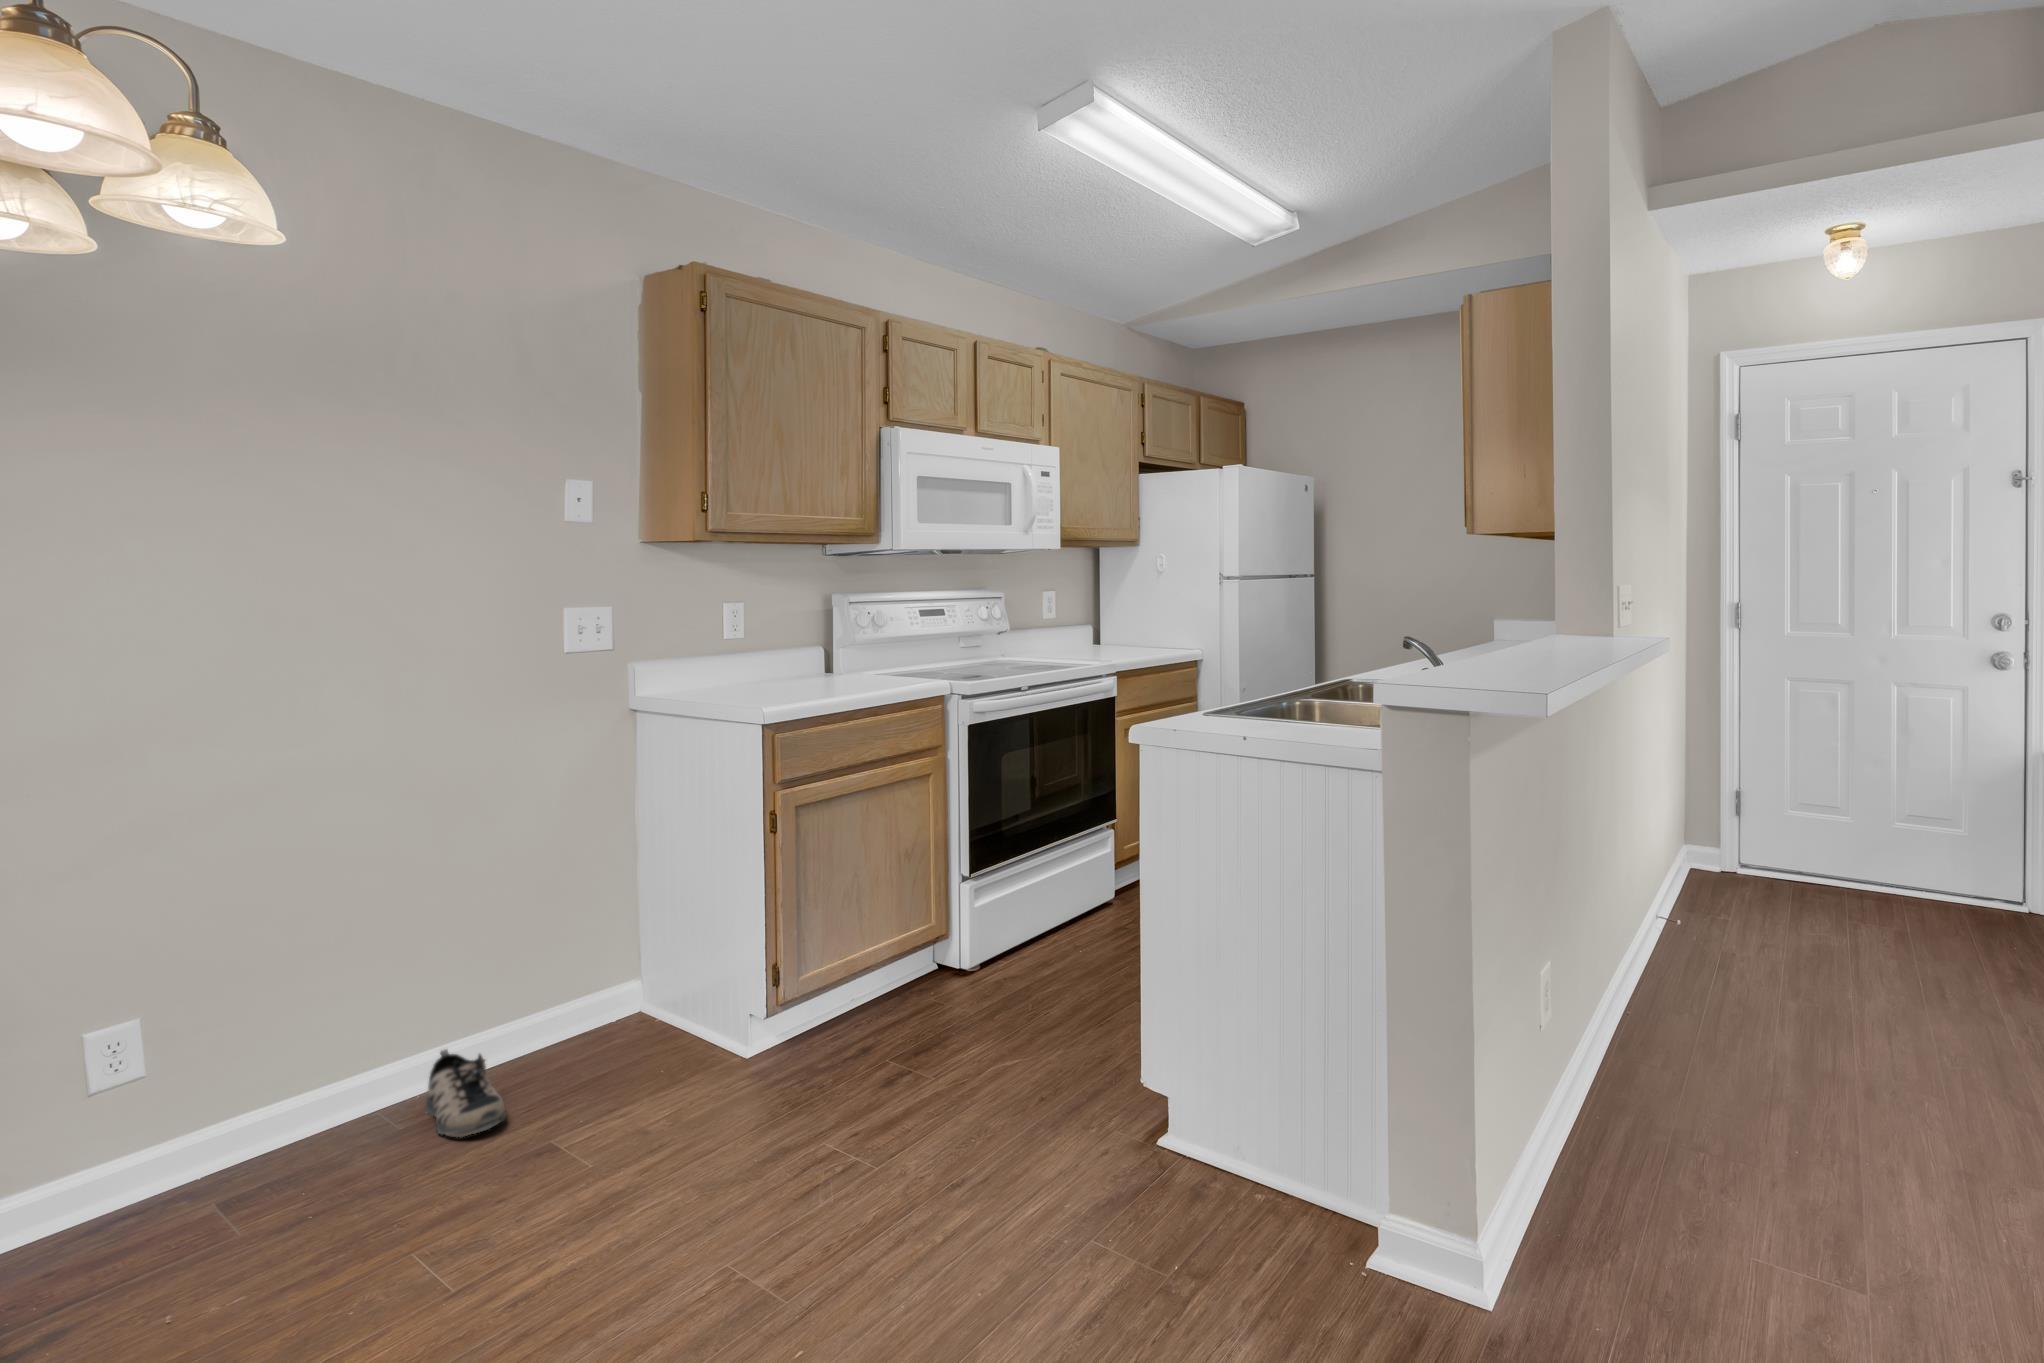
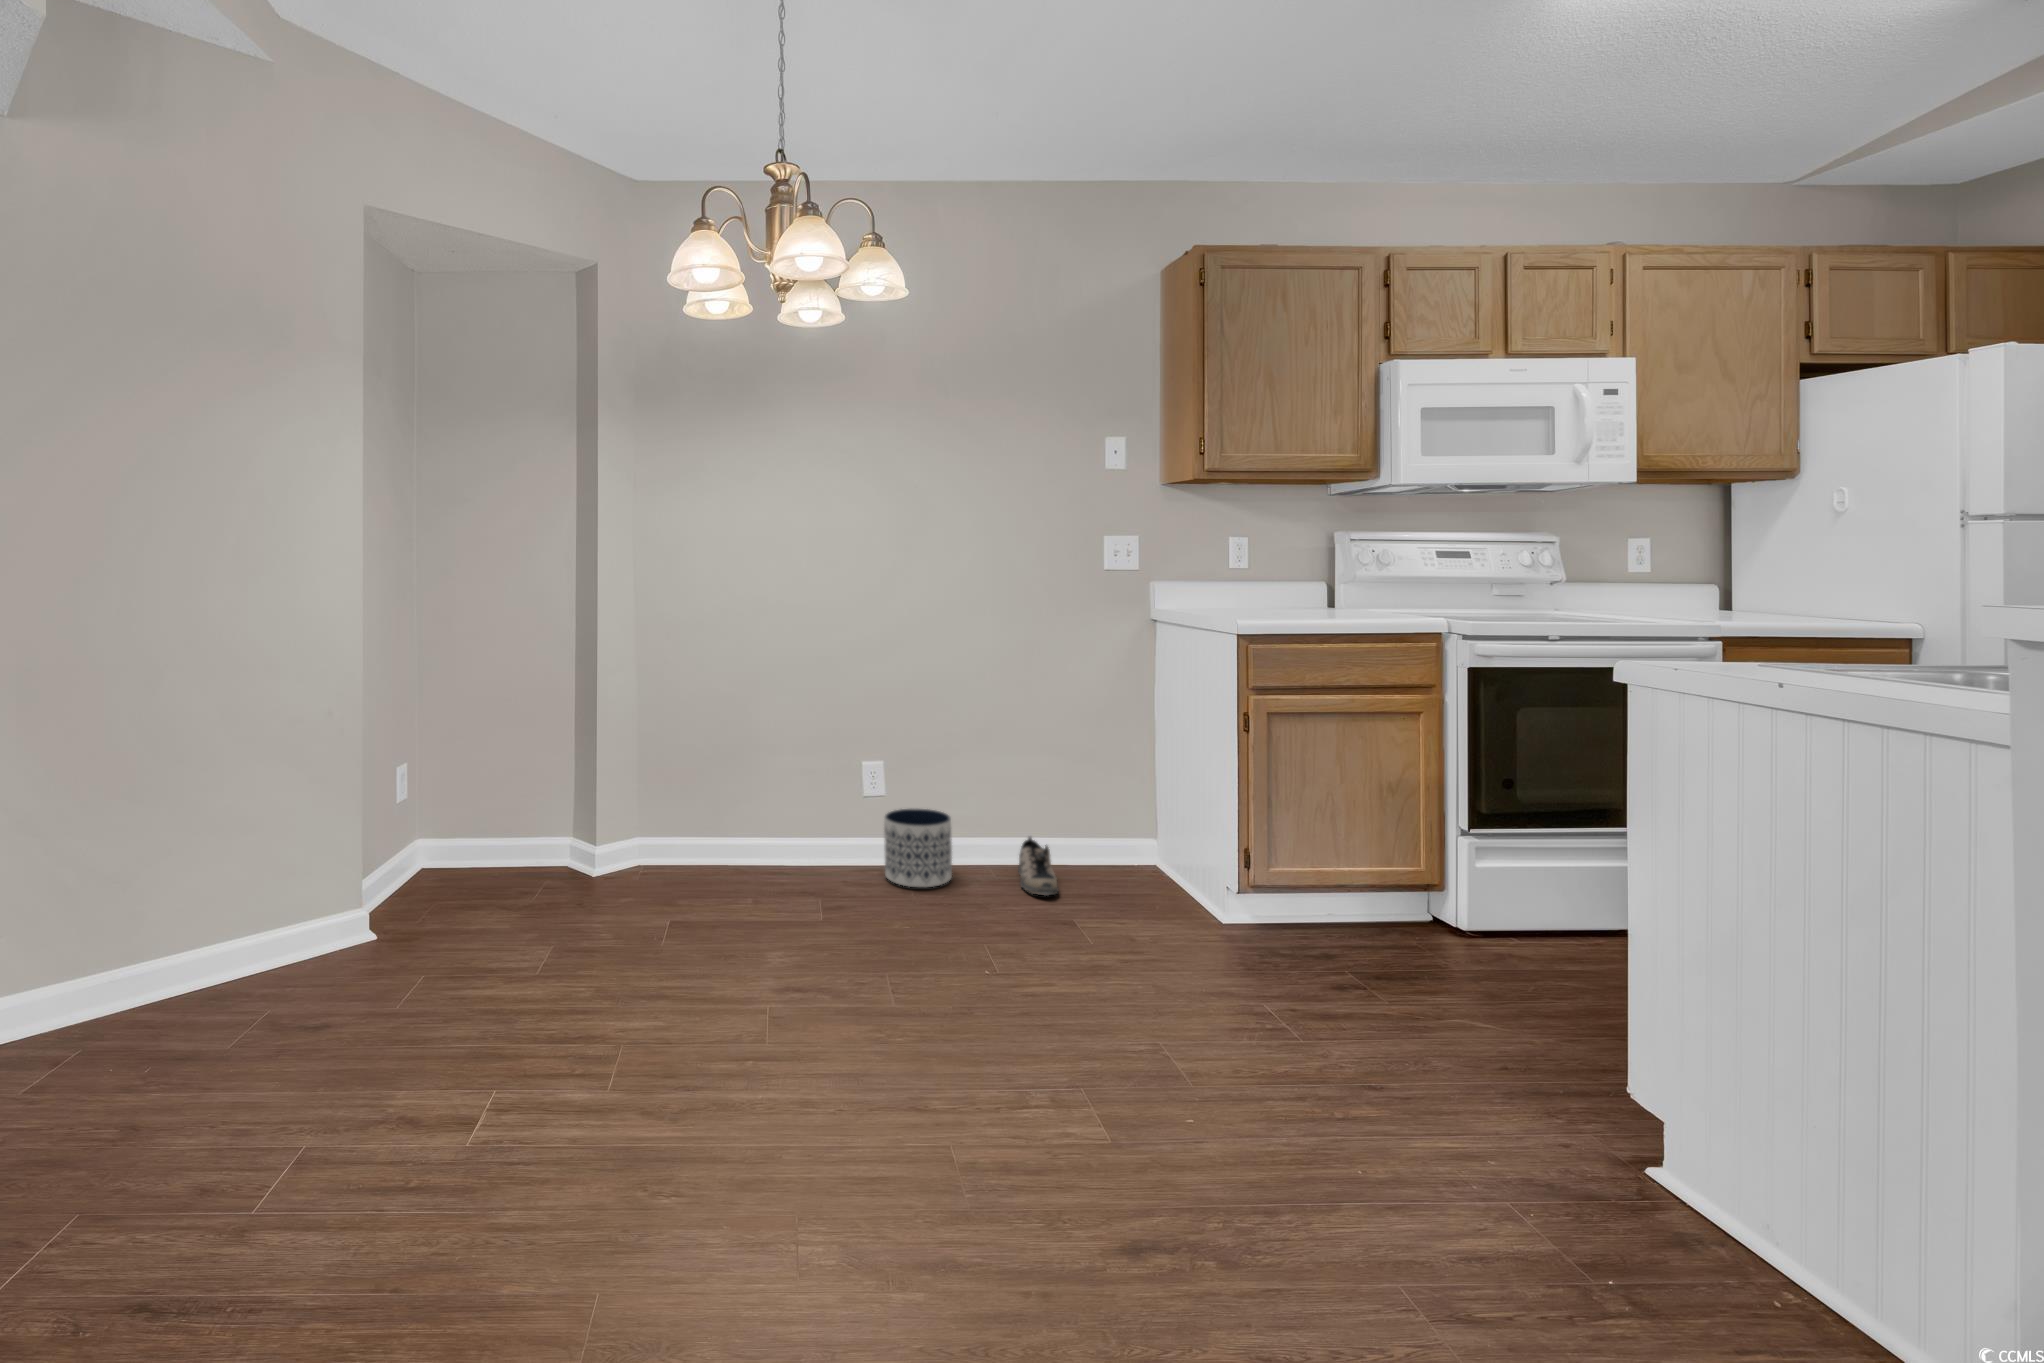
planter: none [138,1072,299,1236] -> present [884,809,952,887]

